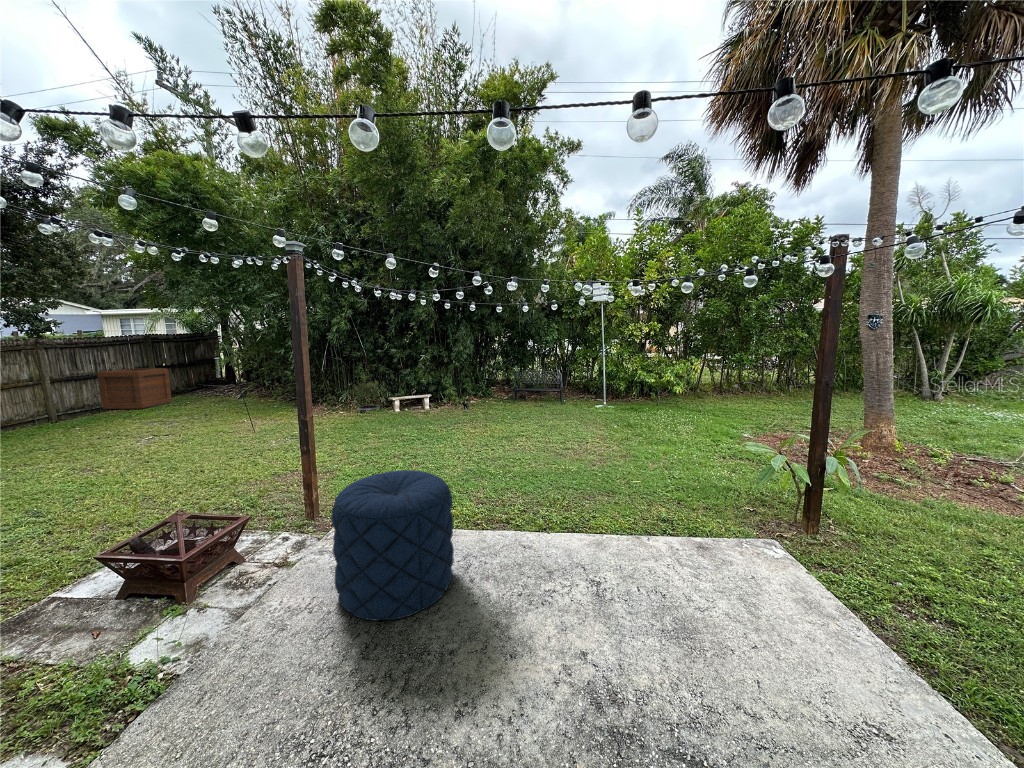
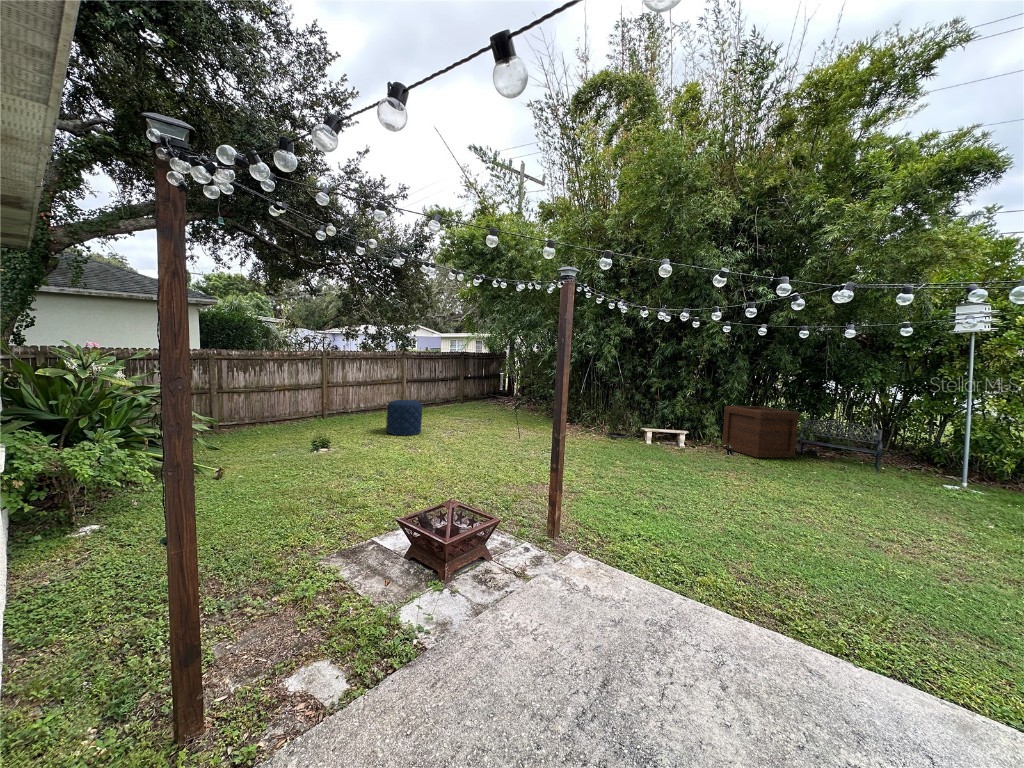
wooden crate: present [97,368,172,409] -> present [722,406,799,458]
pouf: present [331,470,454,621] -> present [386,400,422,435]

